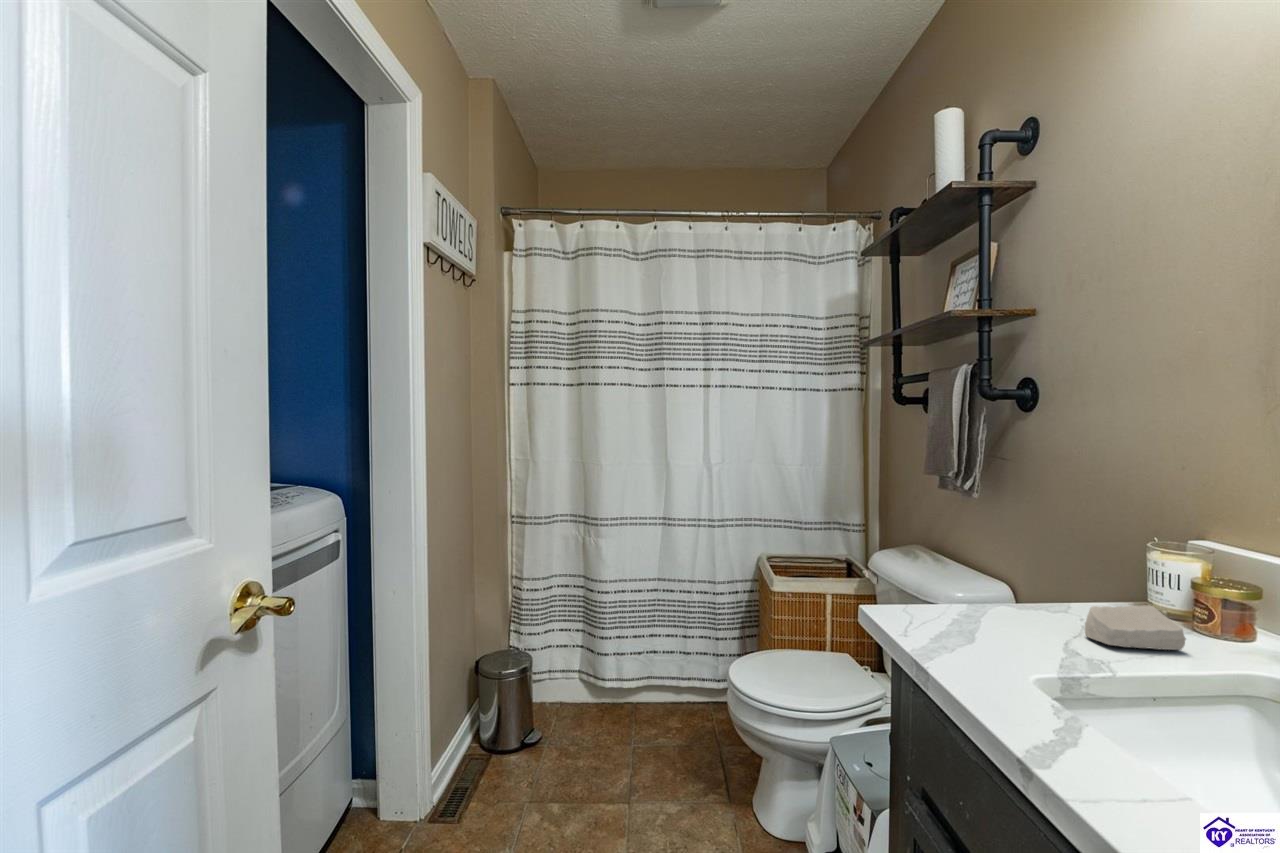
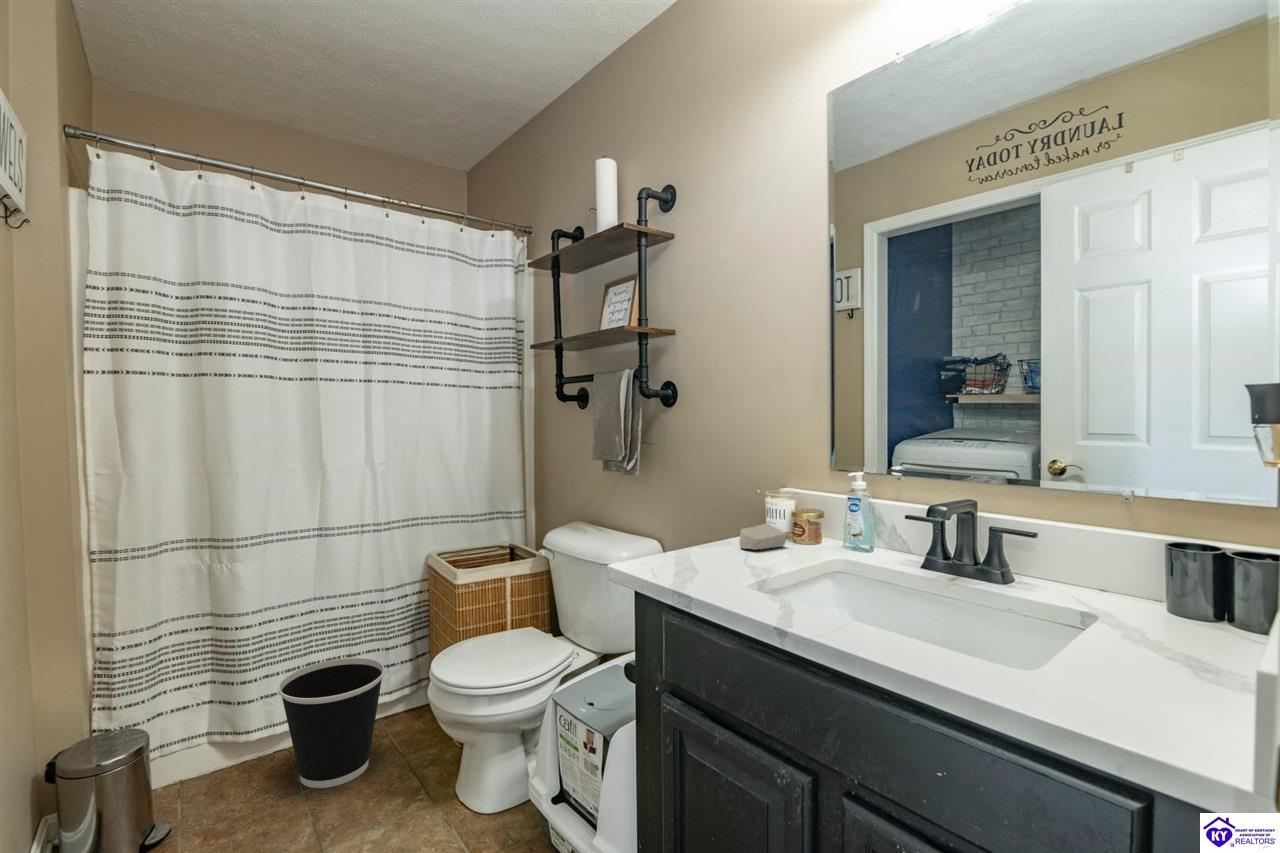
wastebasket: none [619,636,705,752] -> present [278,658,385,788]

